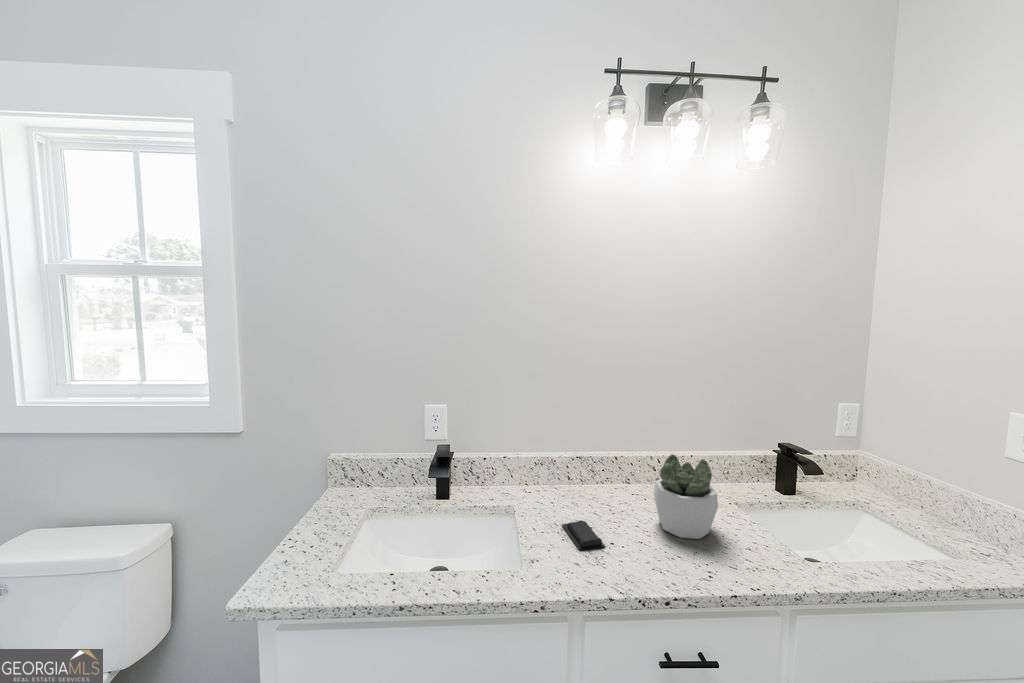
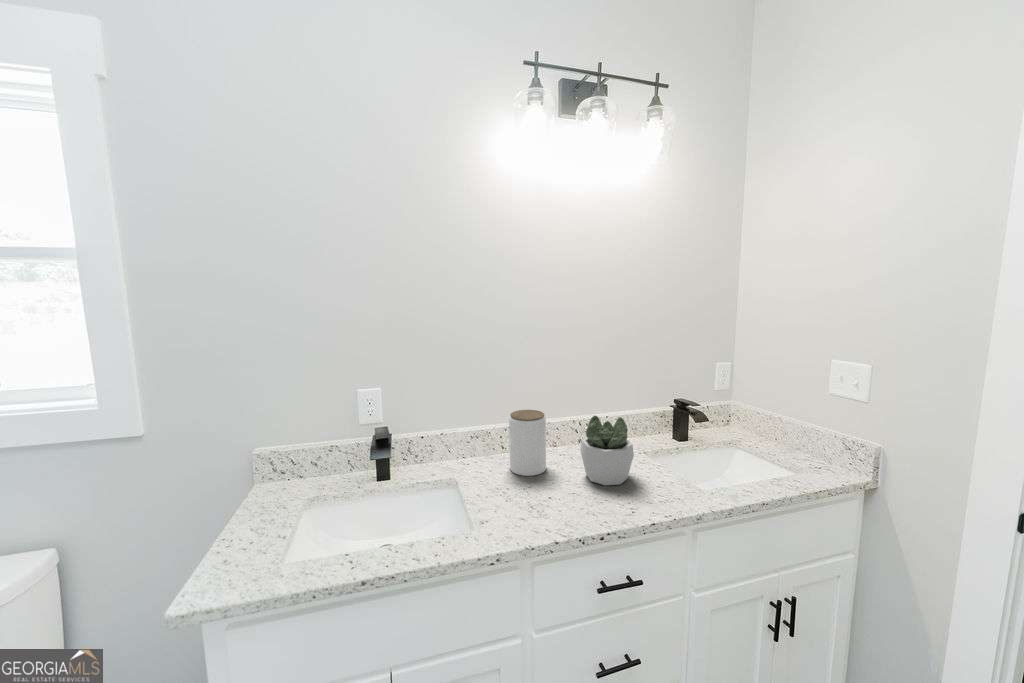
jar: none [574,440,615,514] -> present [509,410,546,476]
soap bar: present [562,520,605,551] -> none [503,482,544,508]

